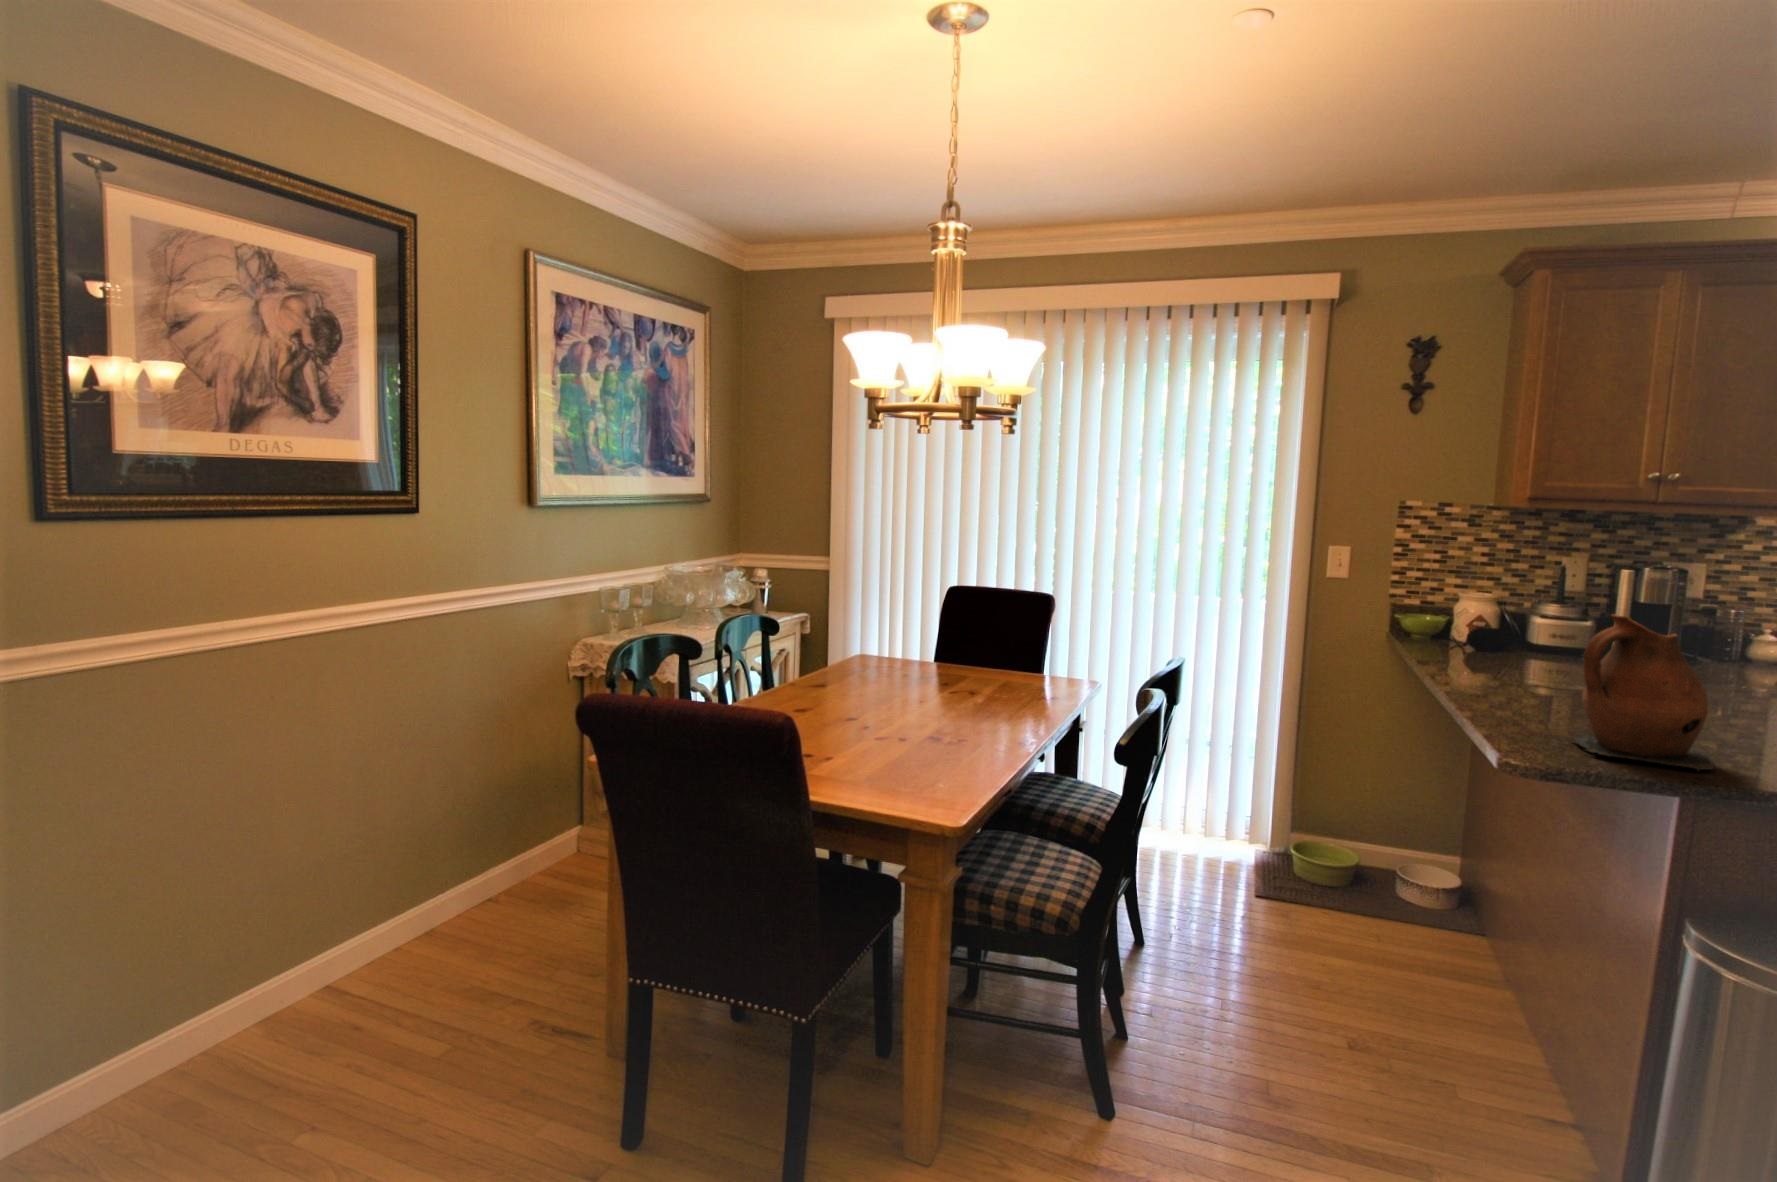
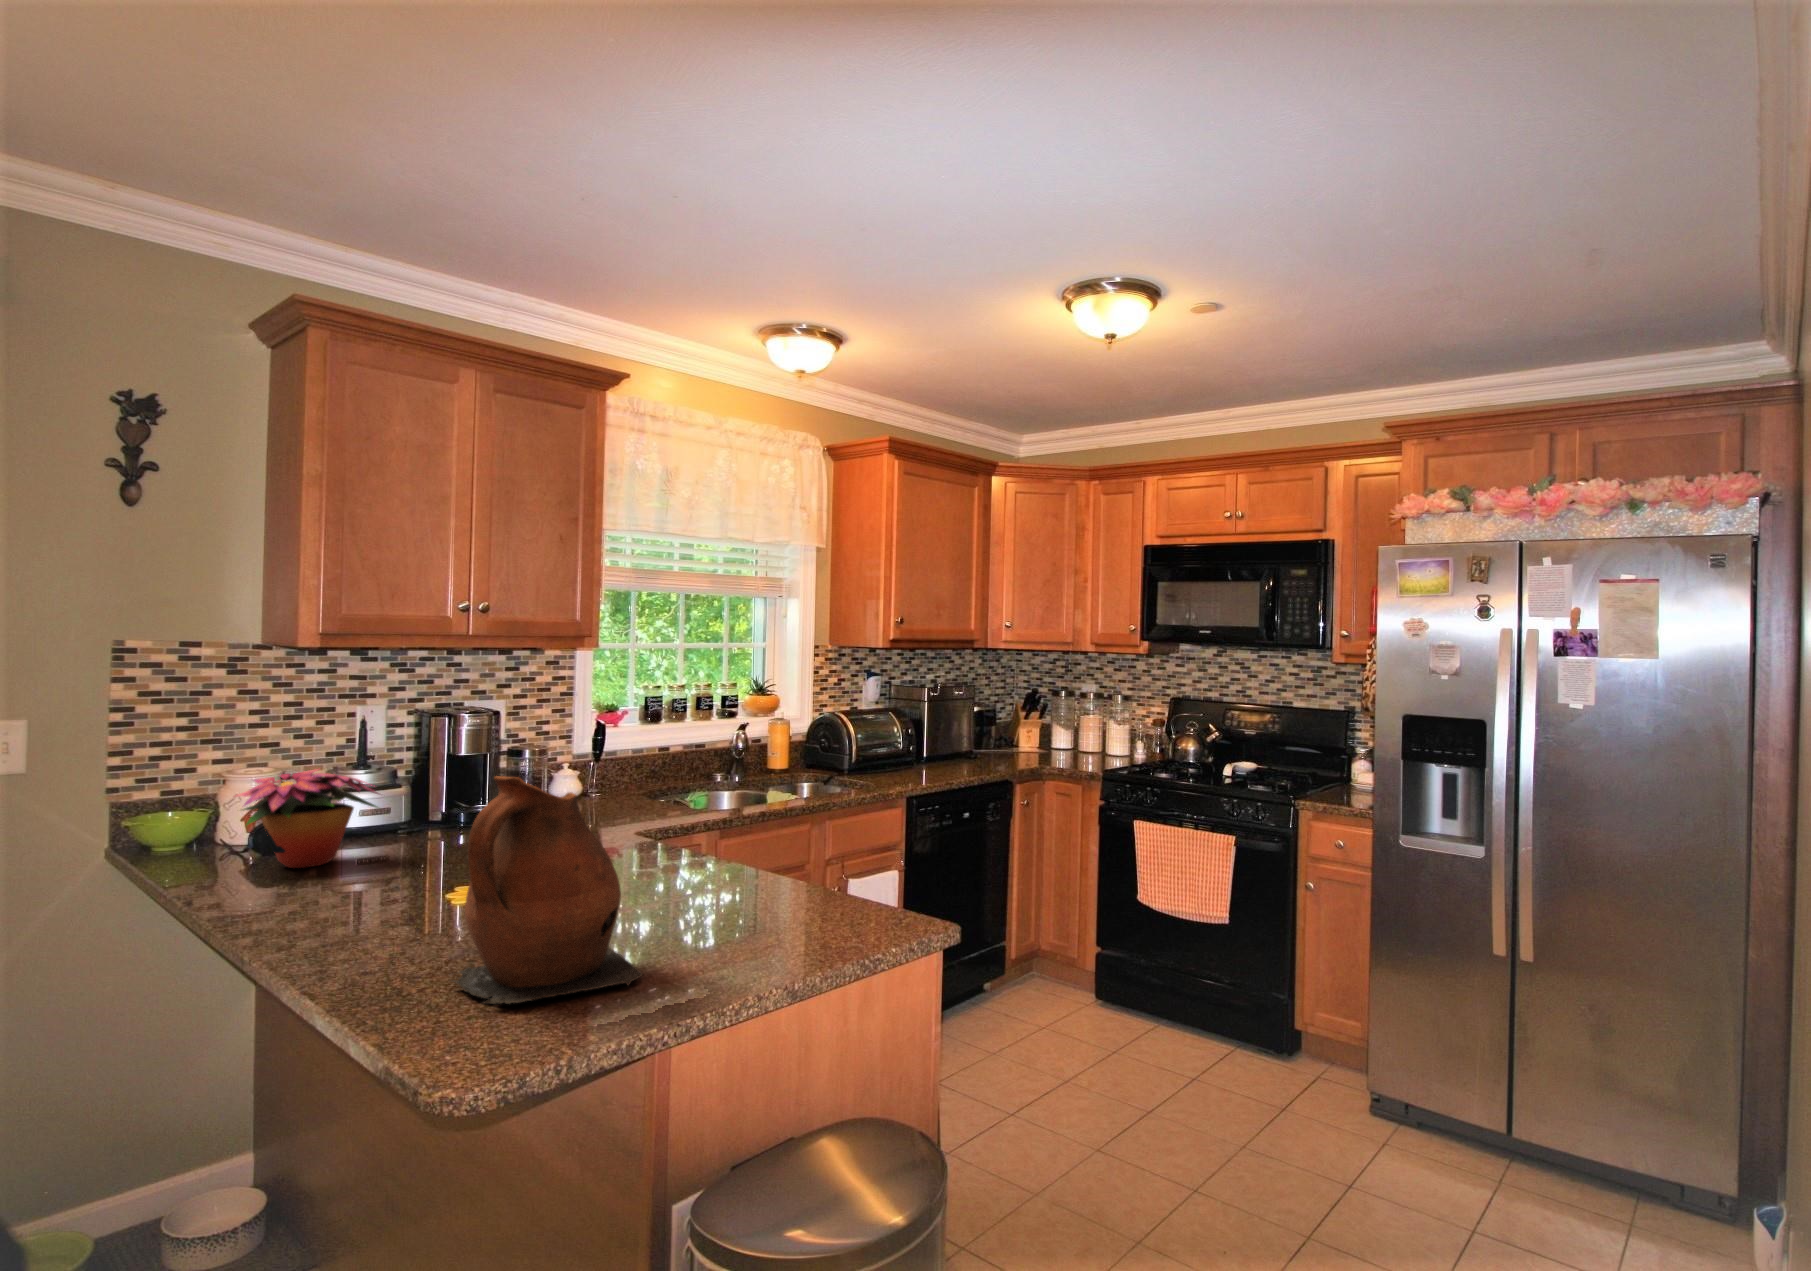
flower arrangement: none [1458,598,1573,665] -> present [237,769,379,868]

